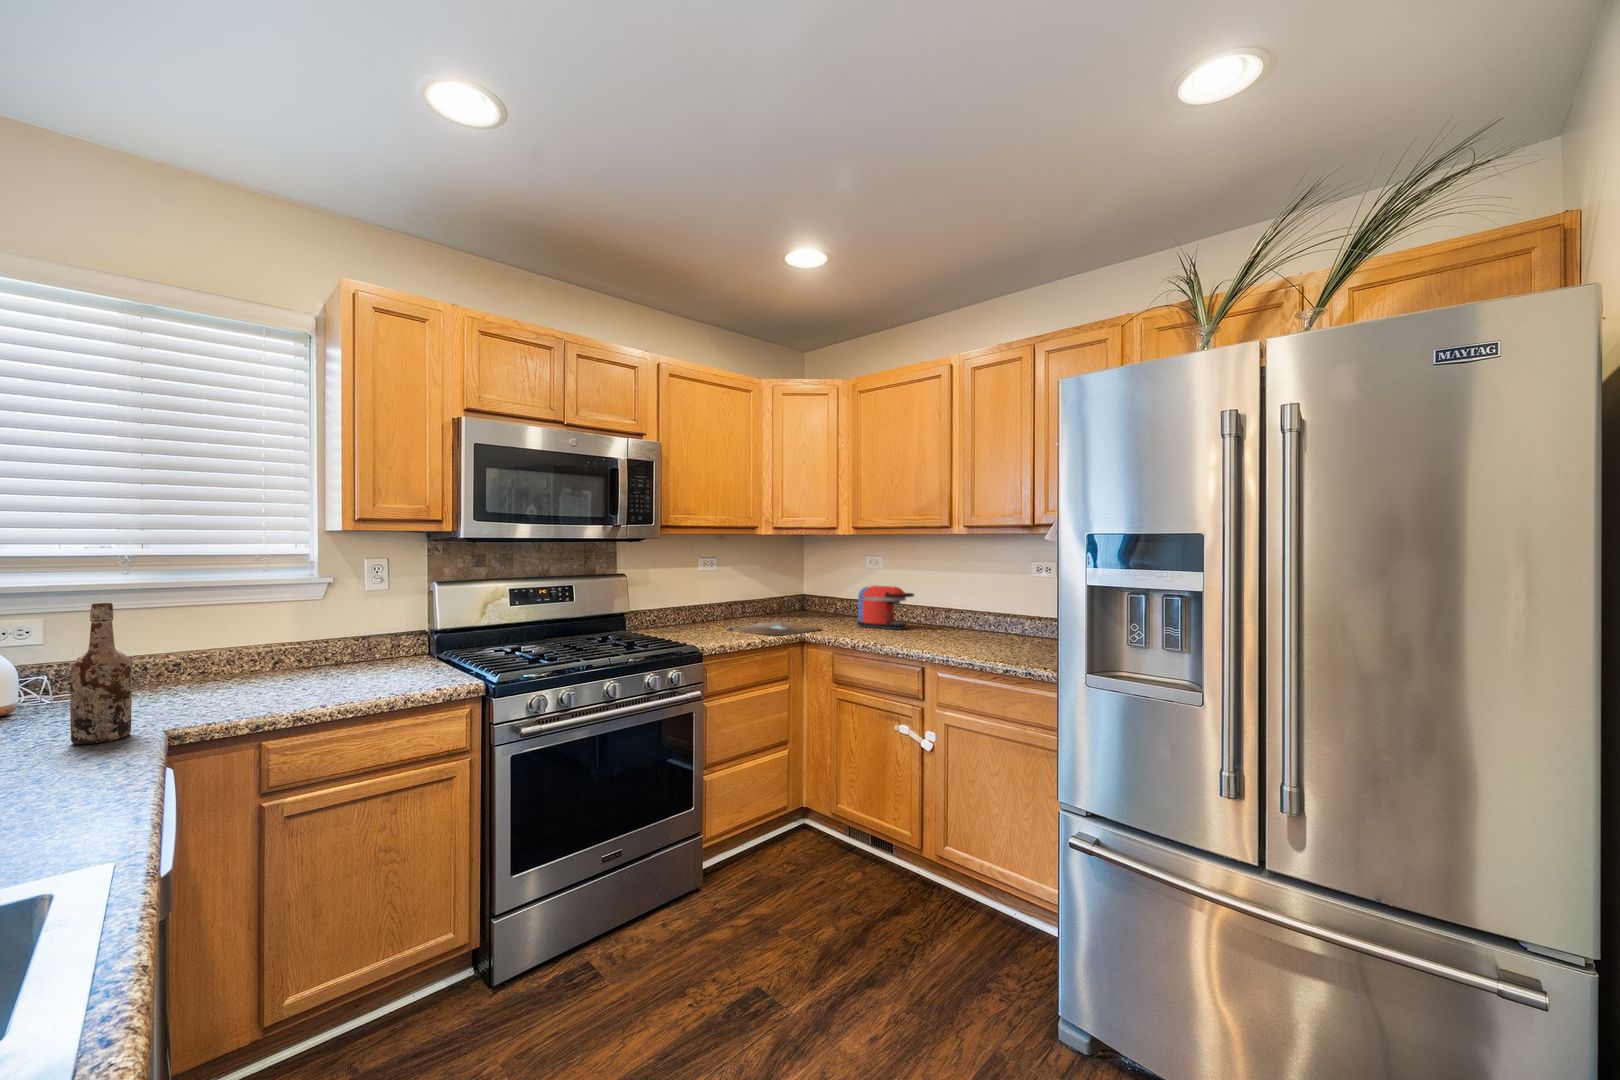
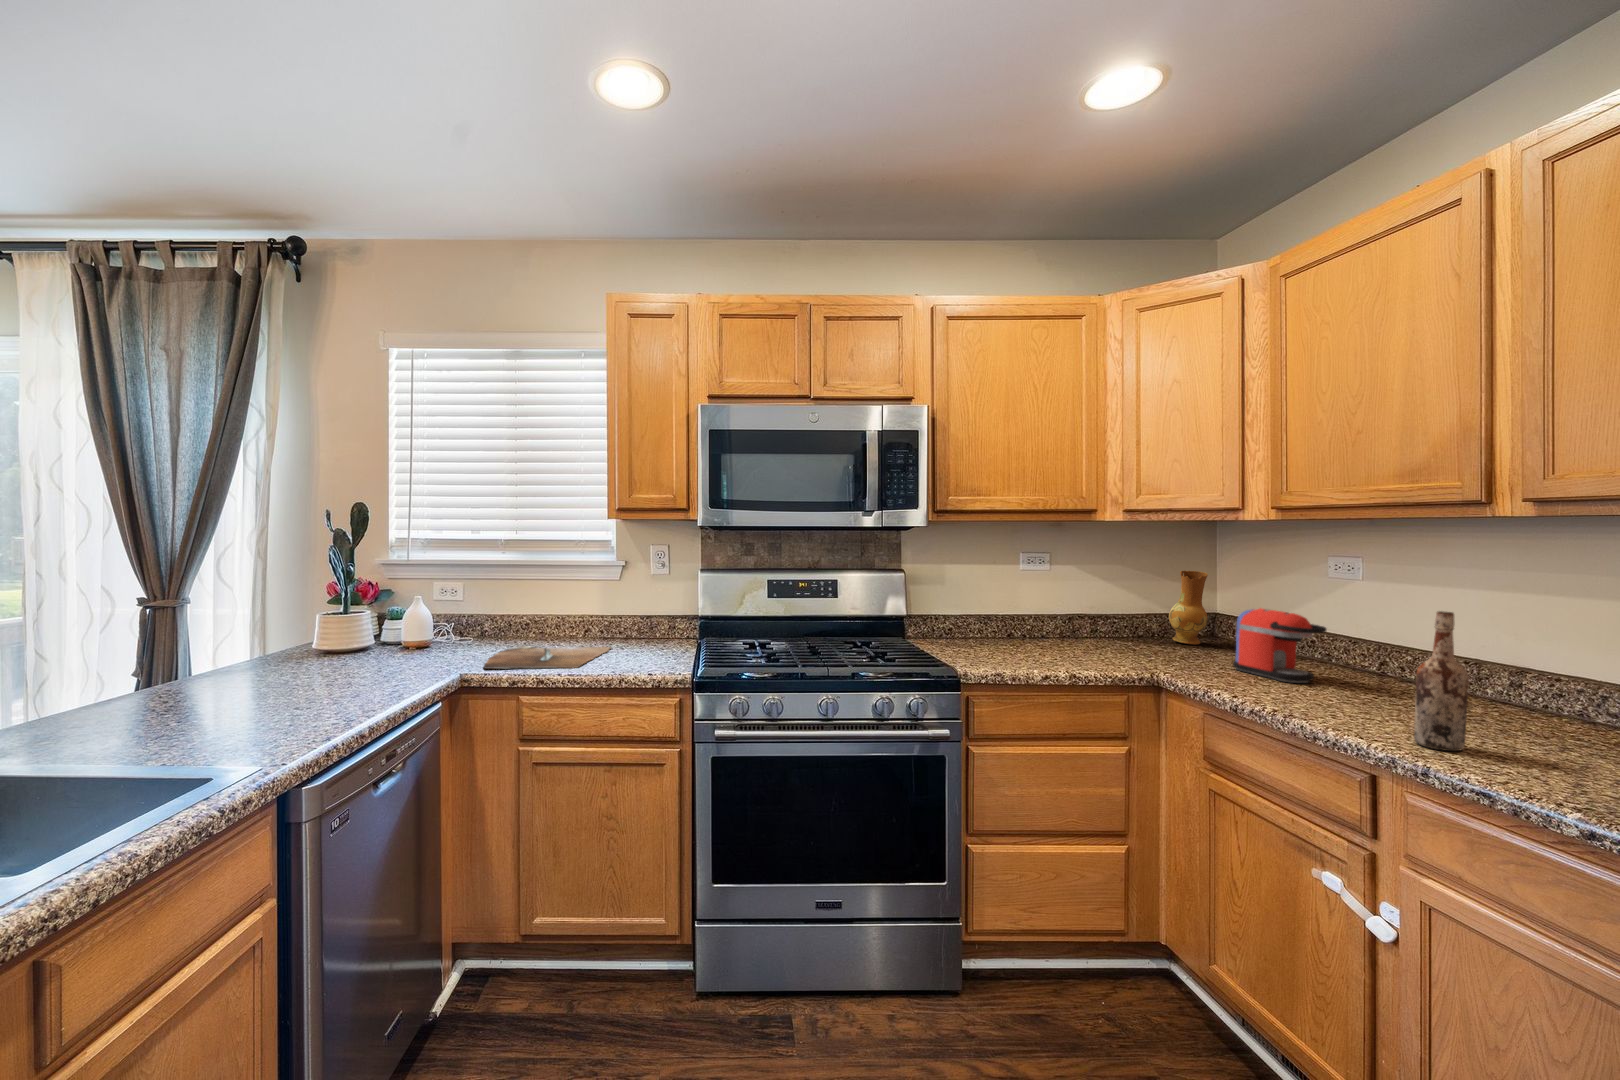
ceramic jug: none [792,567,816,617] -> present [1169,571,1208,645]
wine bottle: present [70,603,132,744] -> present [1414,611,1469,751]
cutting board: present [726,621,820,636] -> present [484,646,610,669]

